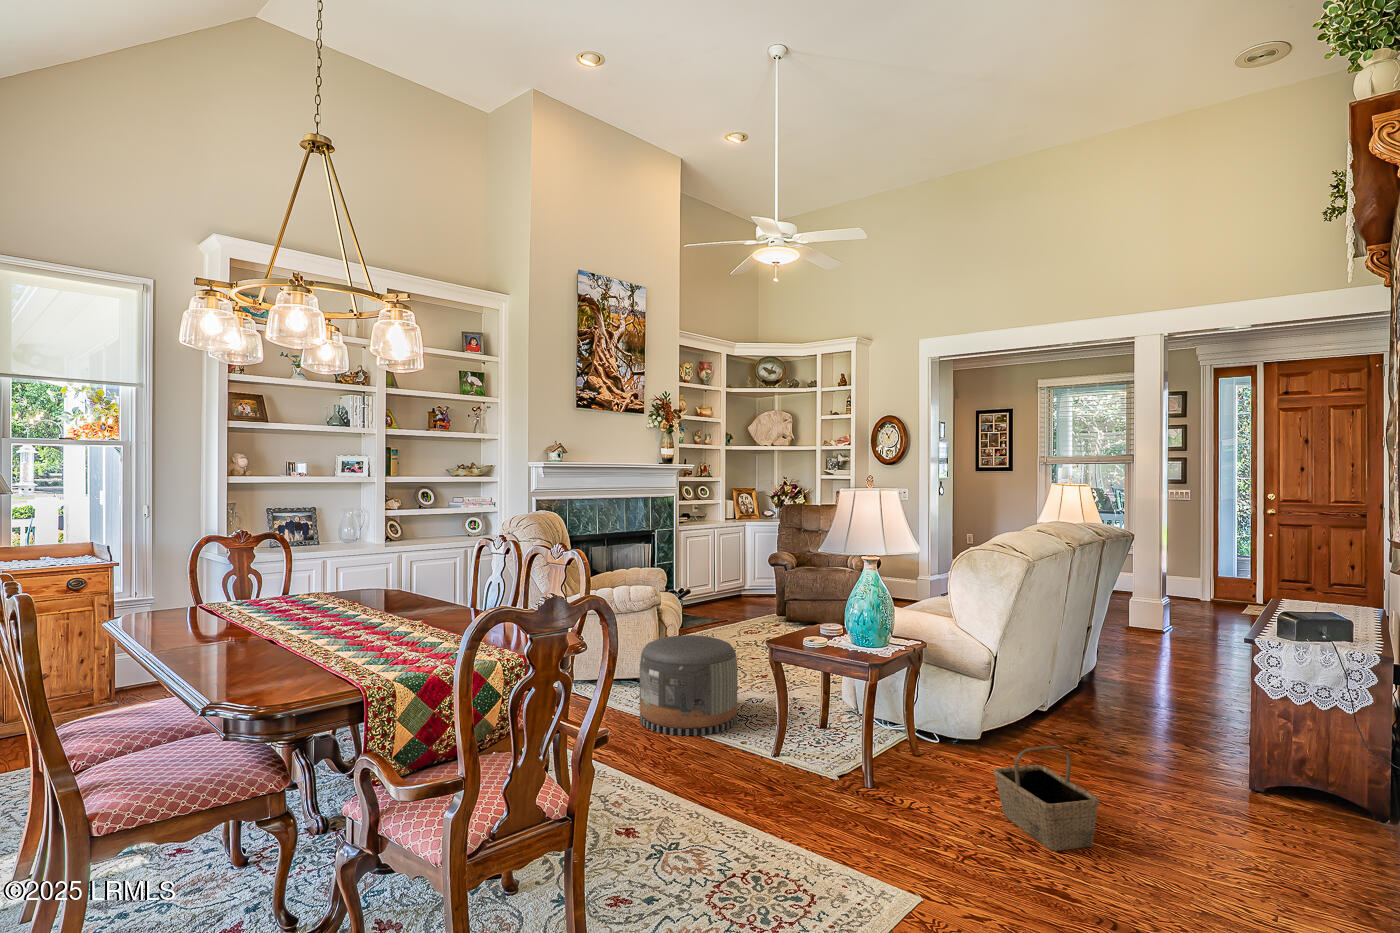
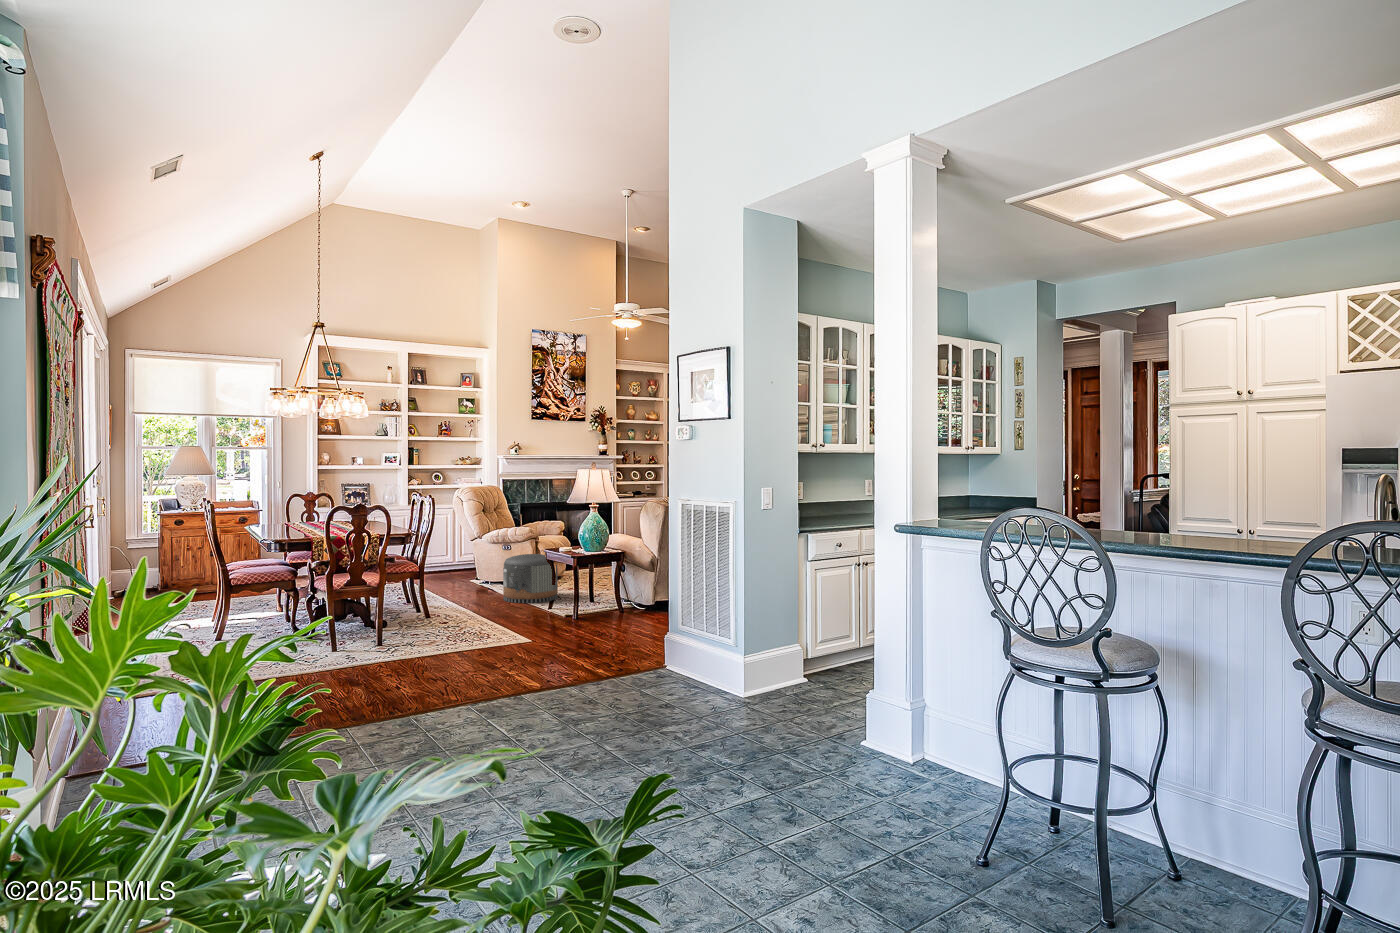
basket: present [993,746,1099,851] -> none [605,594,637,636]

